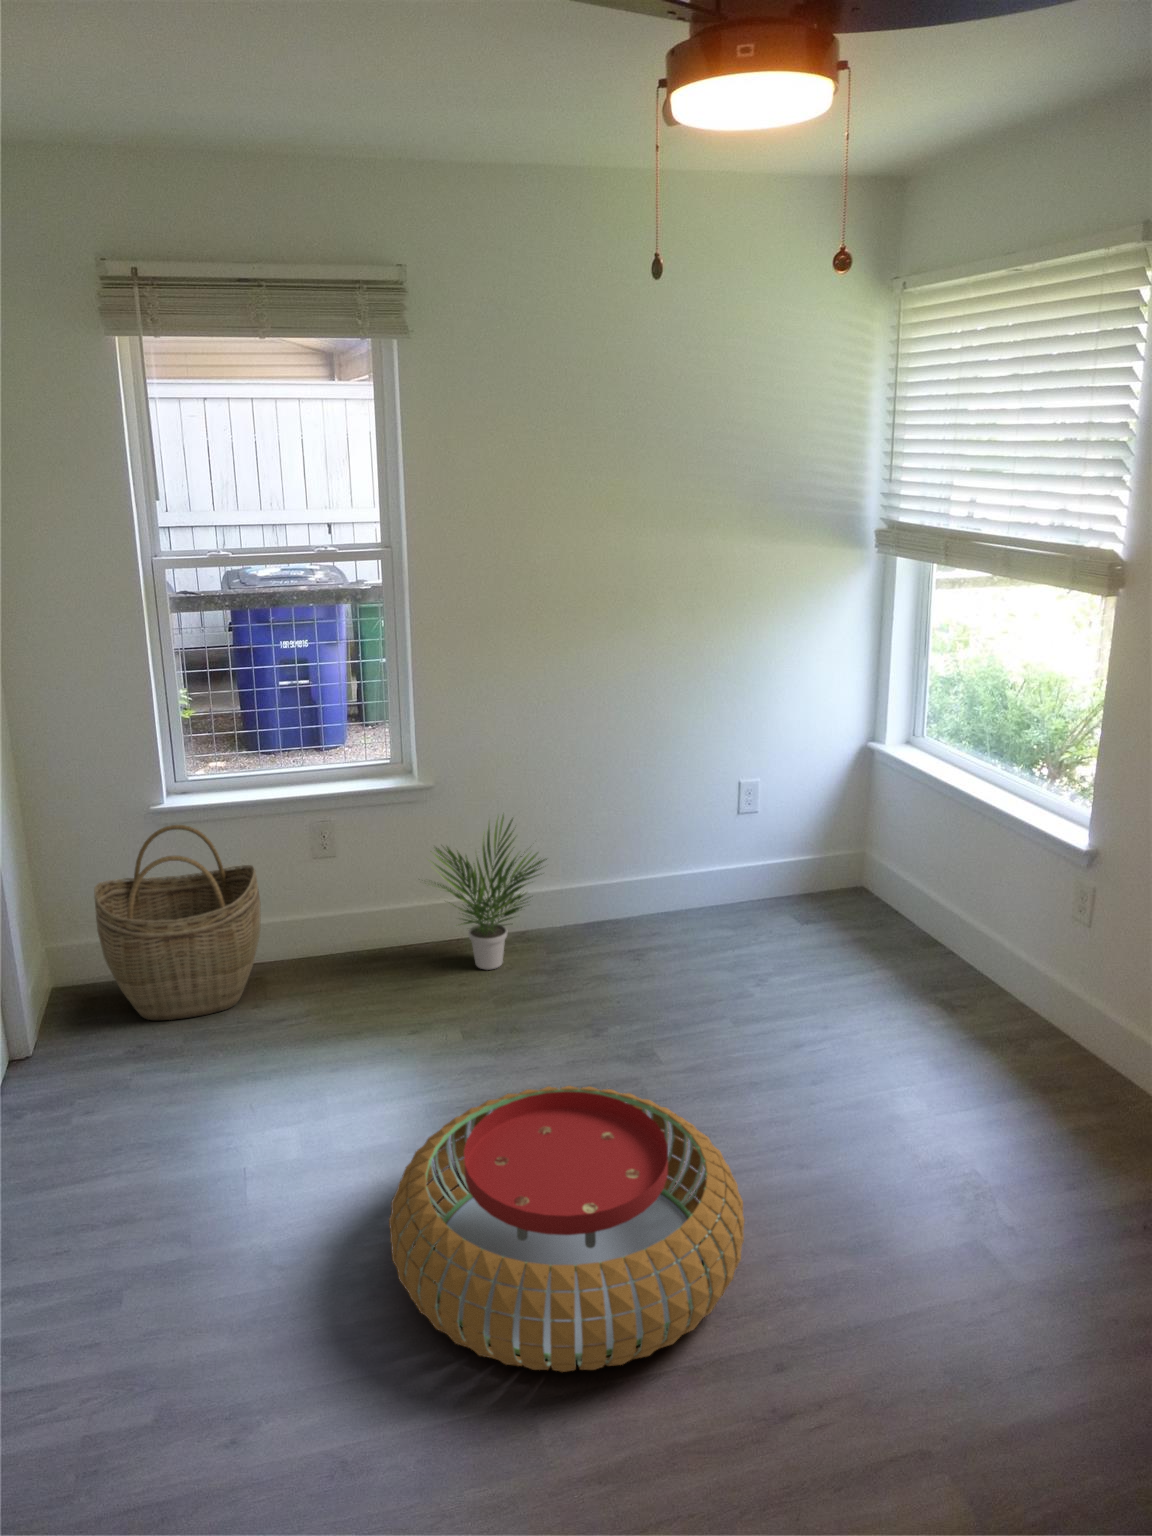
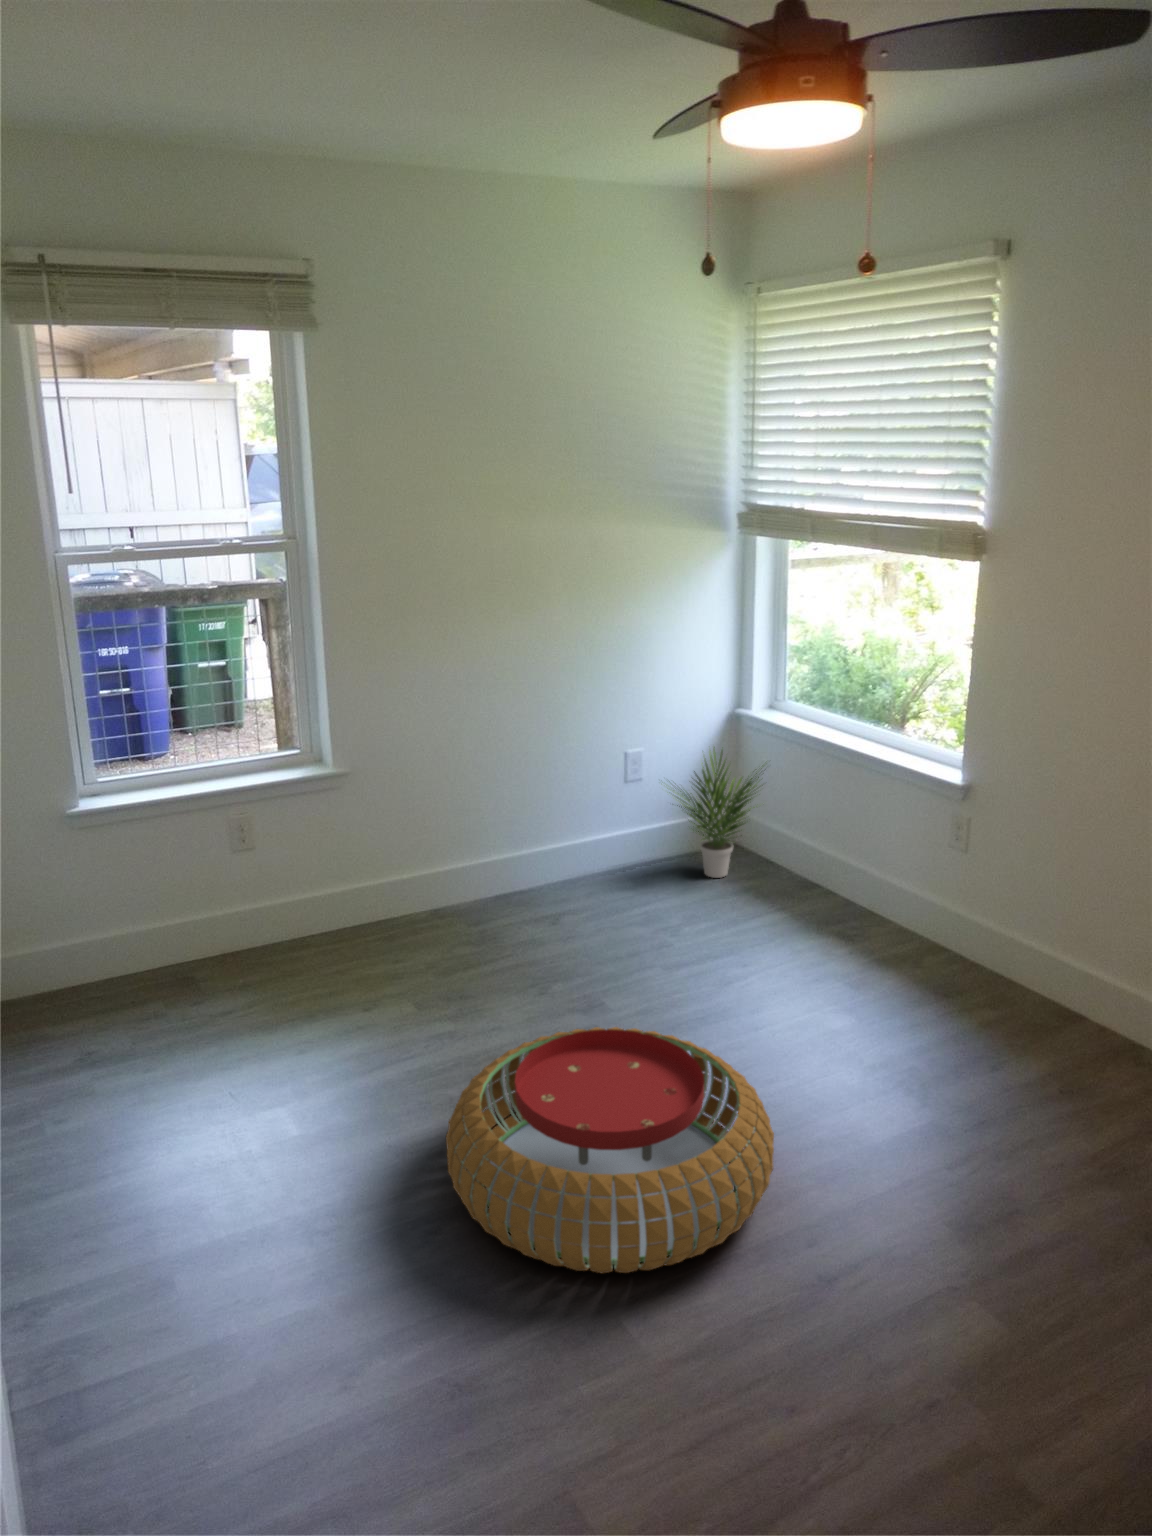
potted plant: present [432,815,547,970] -> present [667,747,762,878]
woven basket: present [94,825,261,1020] -> none [22,829,199,1033]

